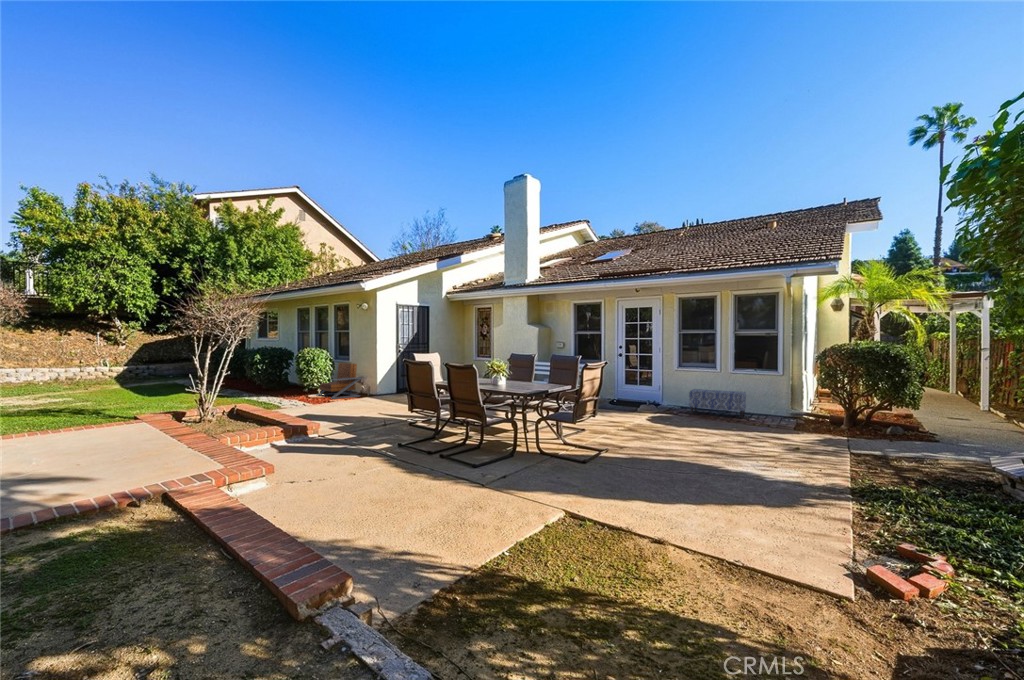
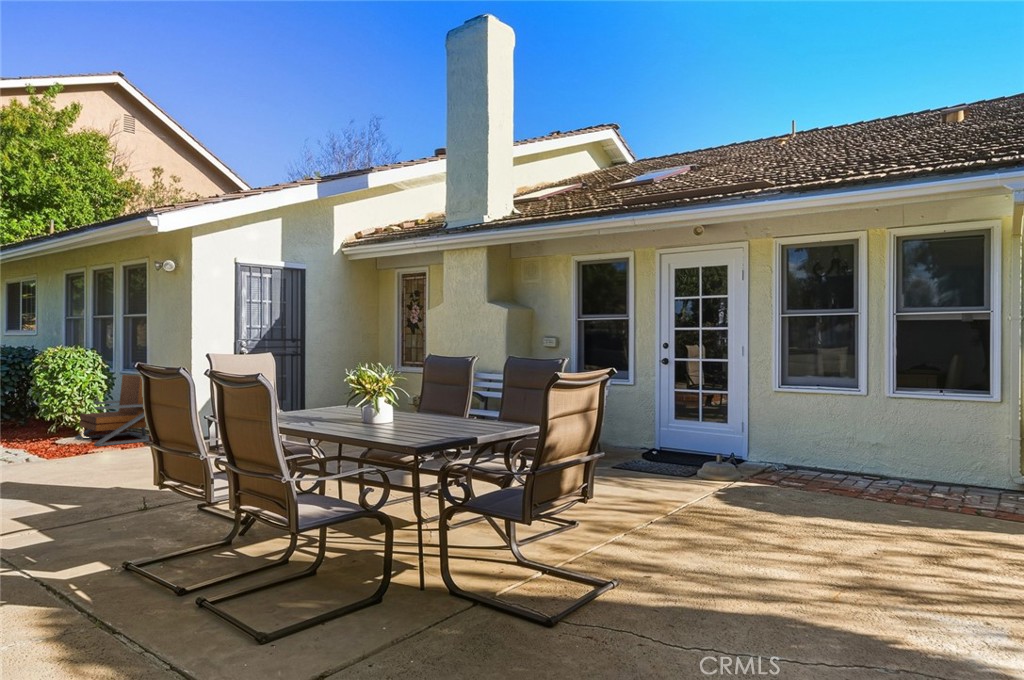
bench: present [689,389,746,418] -> none [804,430,923,494]

